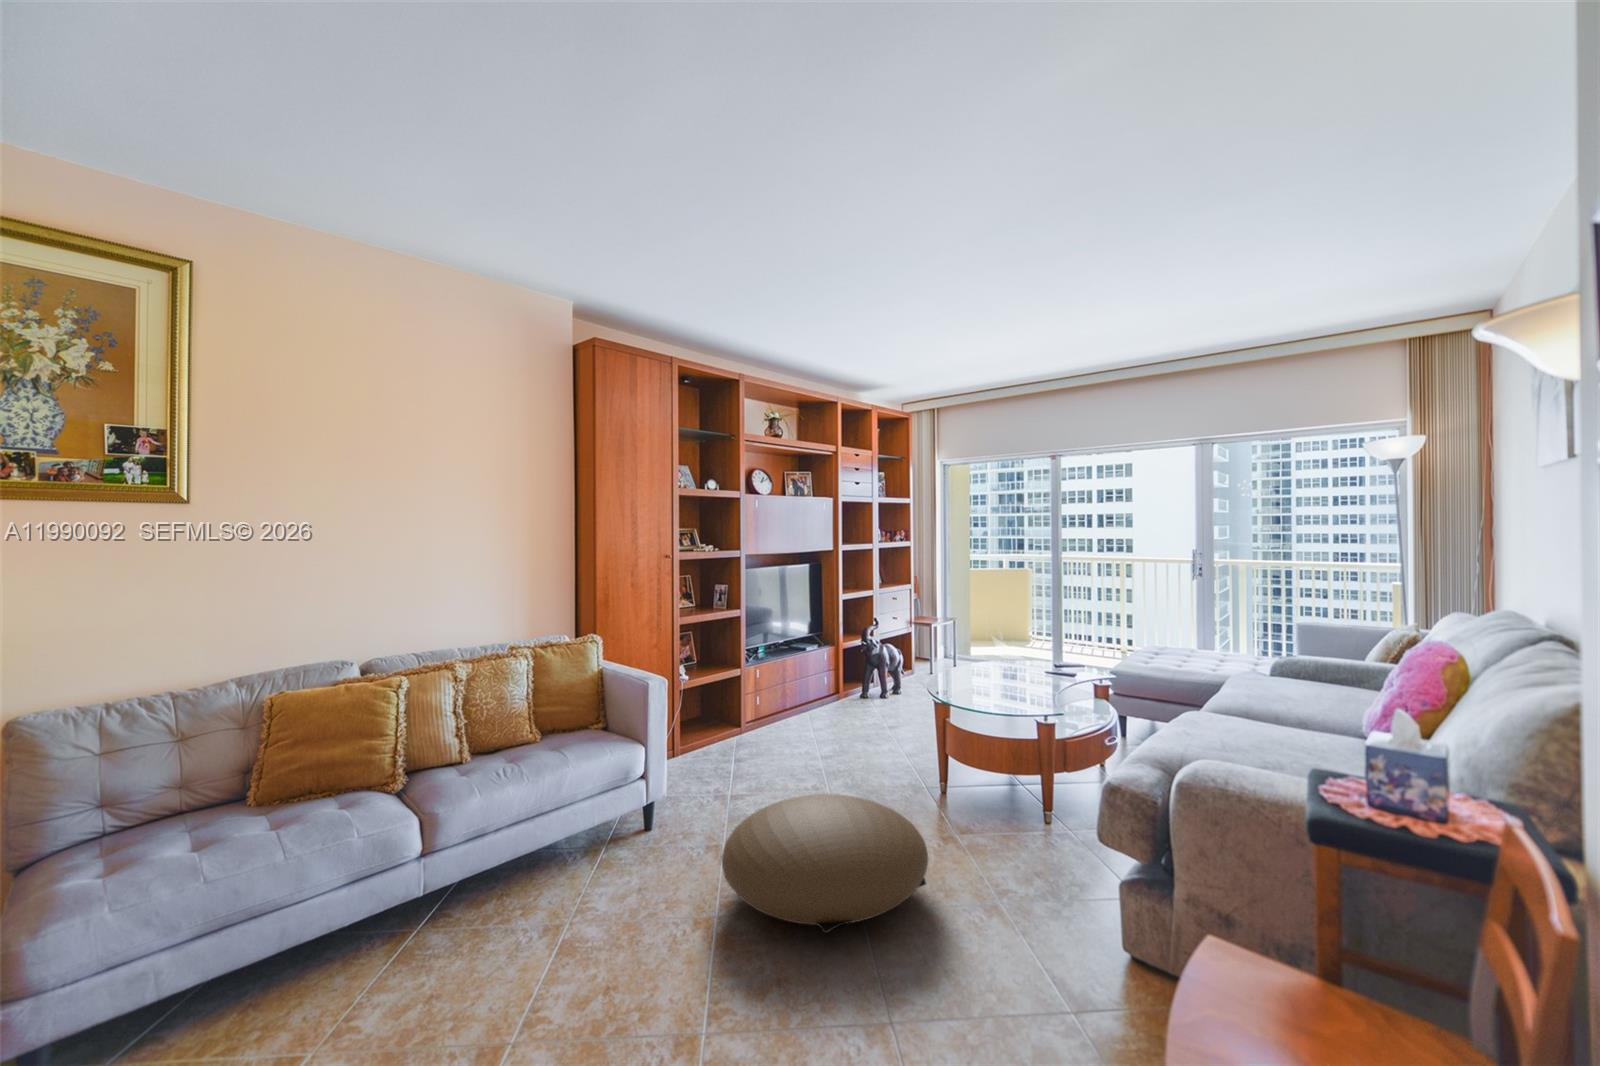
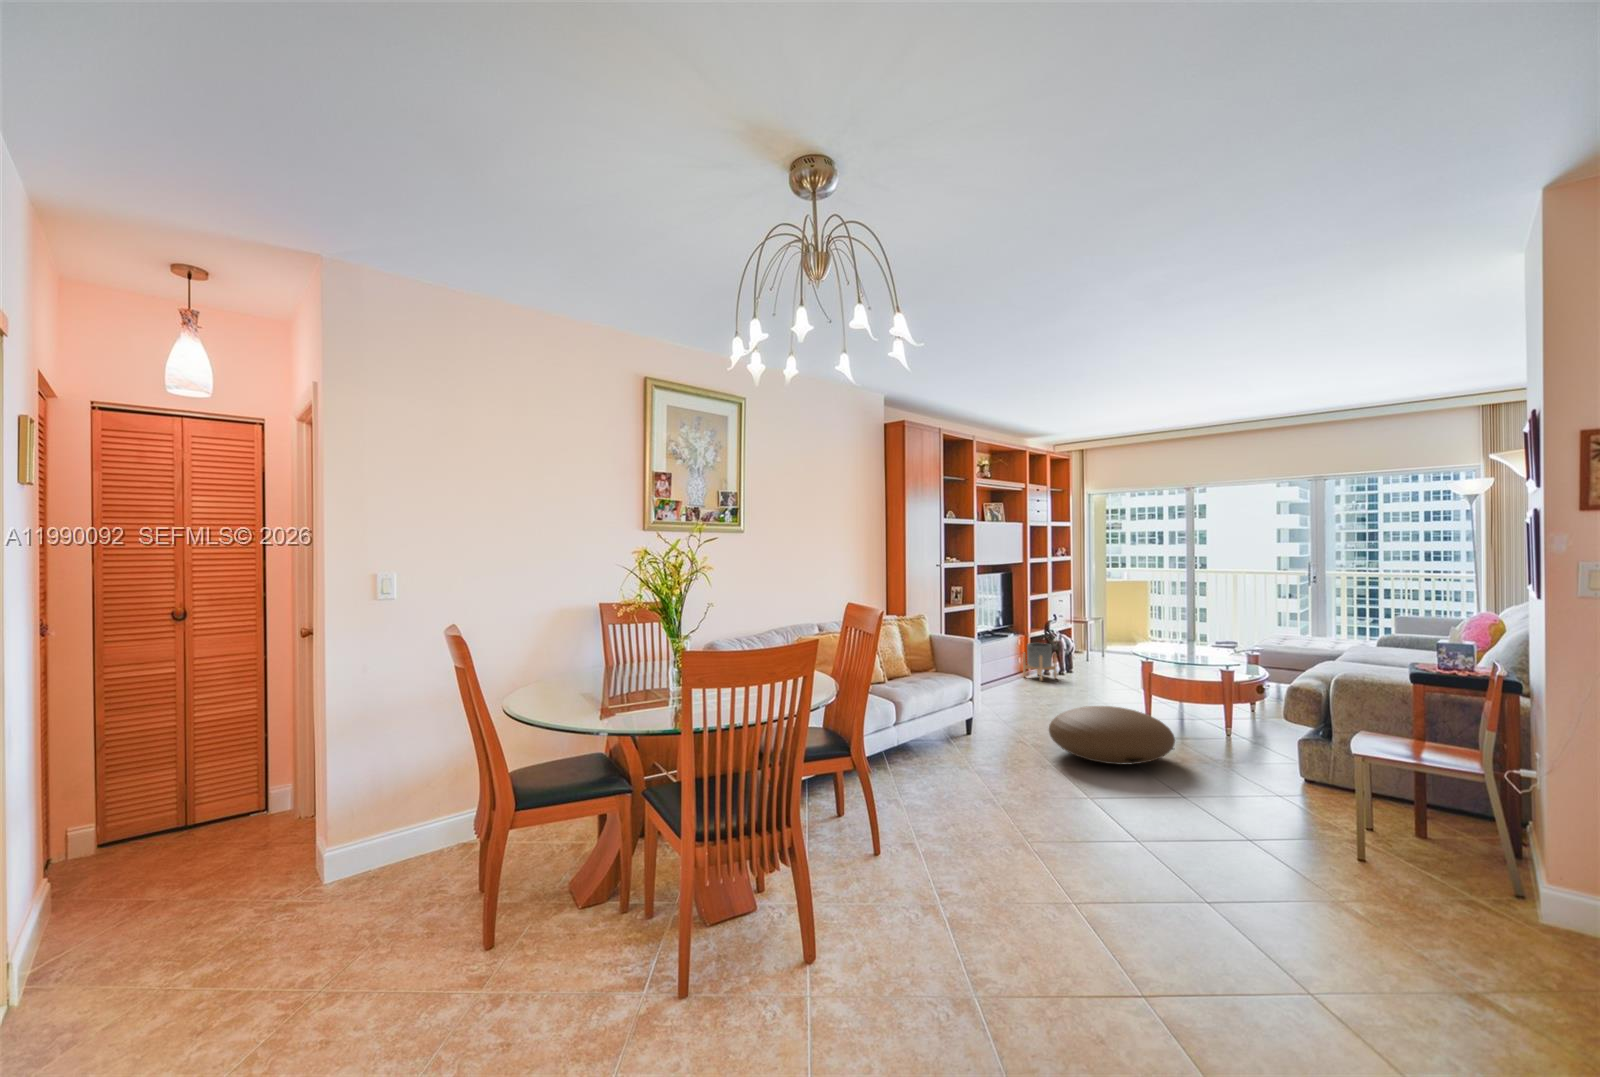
planter: none [827,658,869,711] -> present [1023,643,1057,681]

